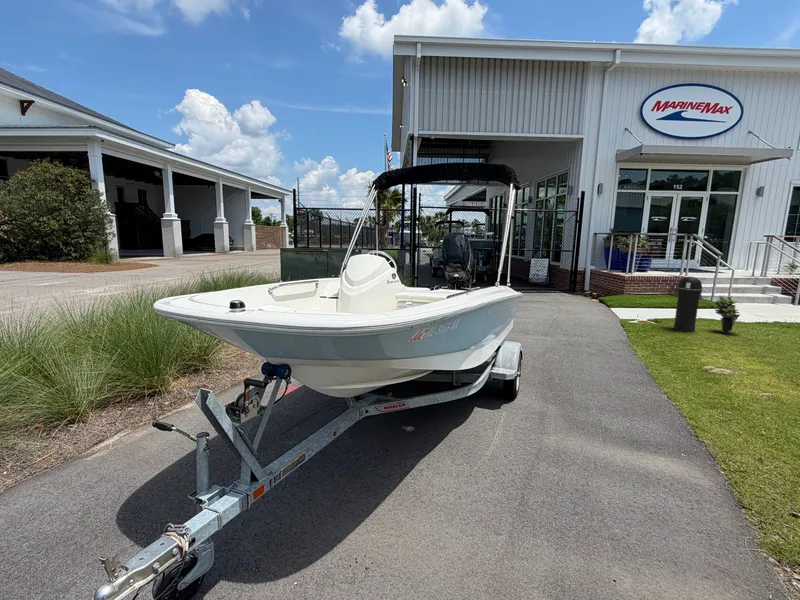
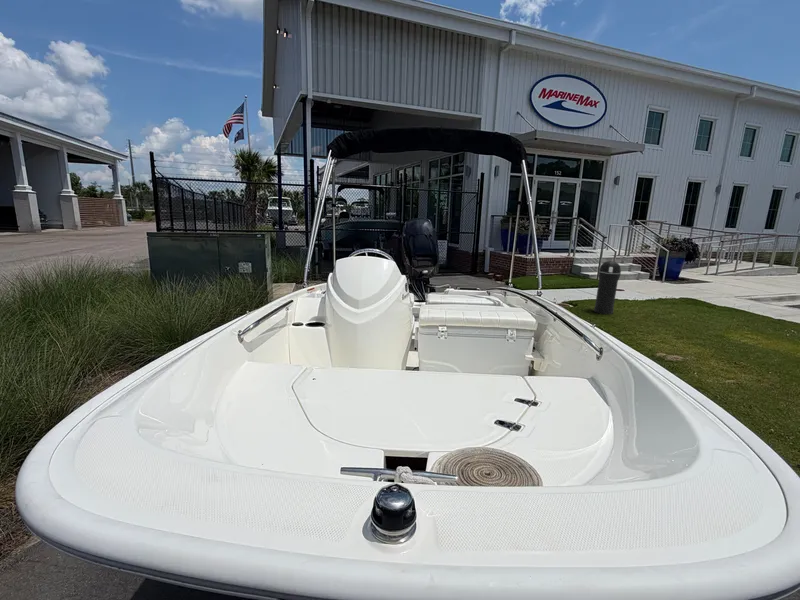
potted plant: present [714,296,740,334] -> none [628,278,649,314]

